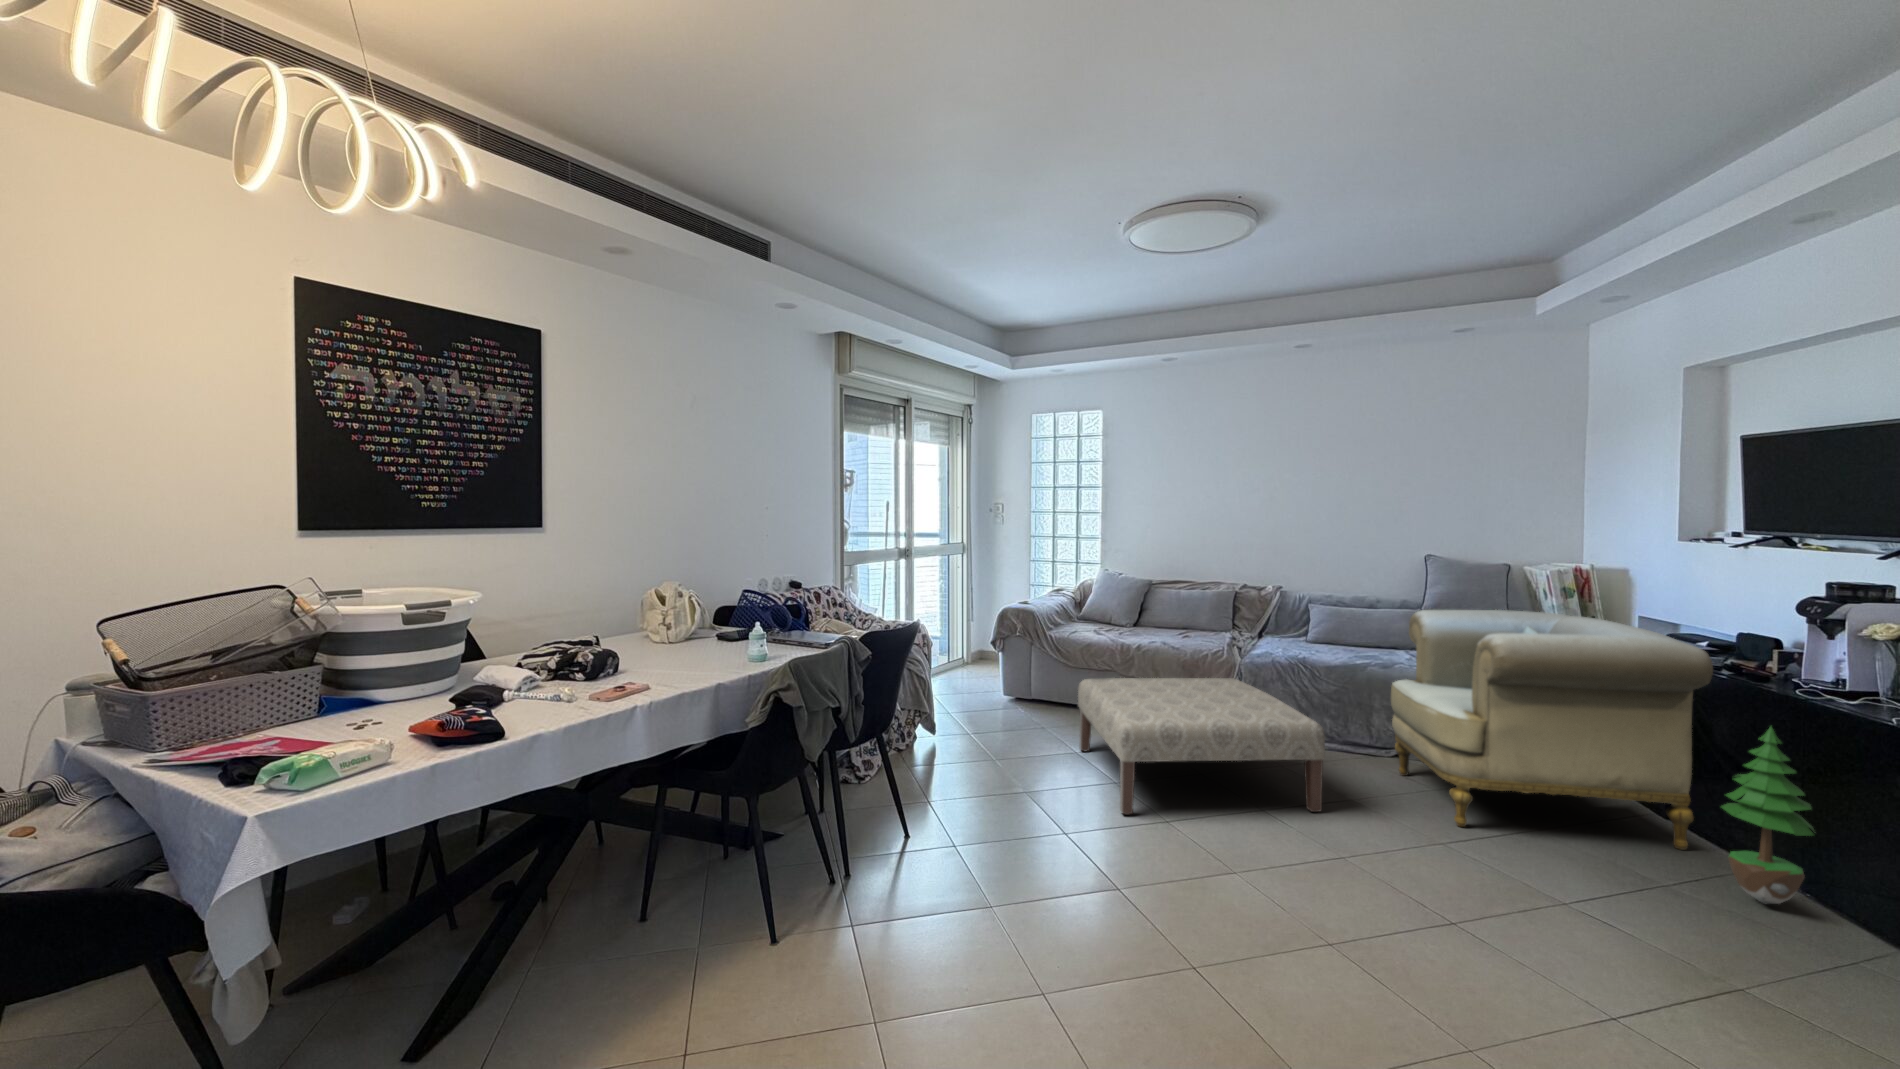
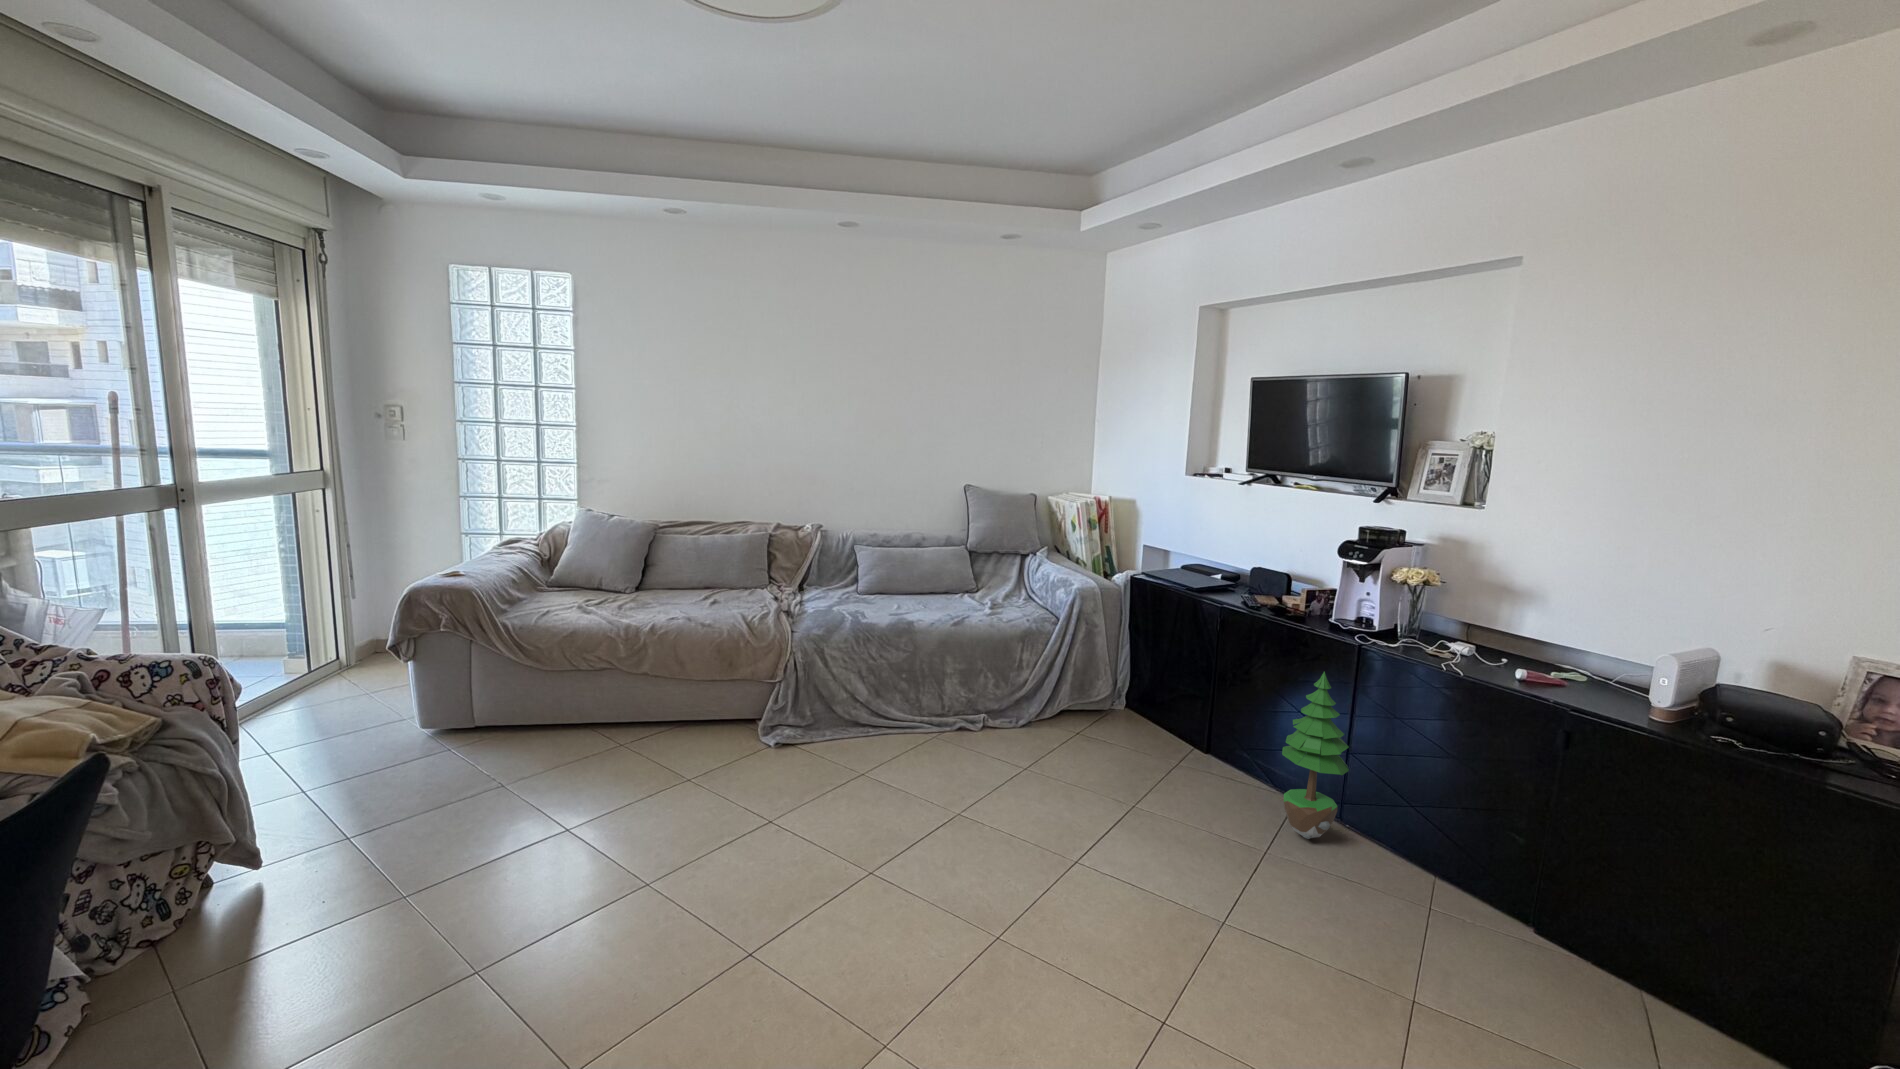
armchair: present [1391,610,1713,850] -> none [972,553,1265,816]
ottoman: present [1078,678,1325,815] -> none [564,665,929,943]

